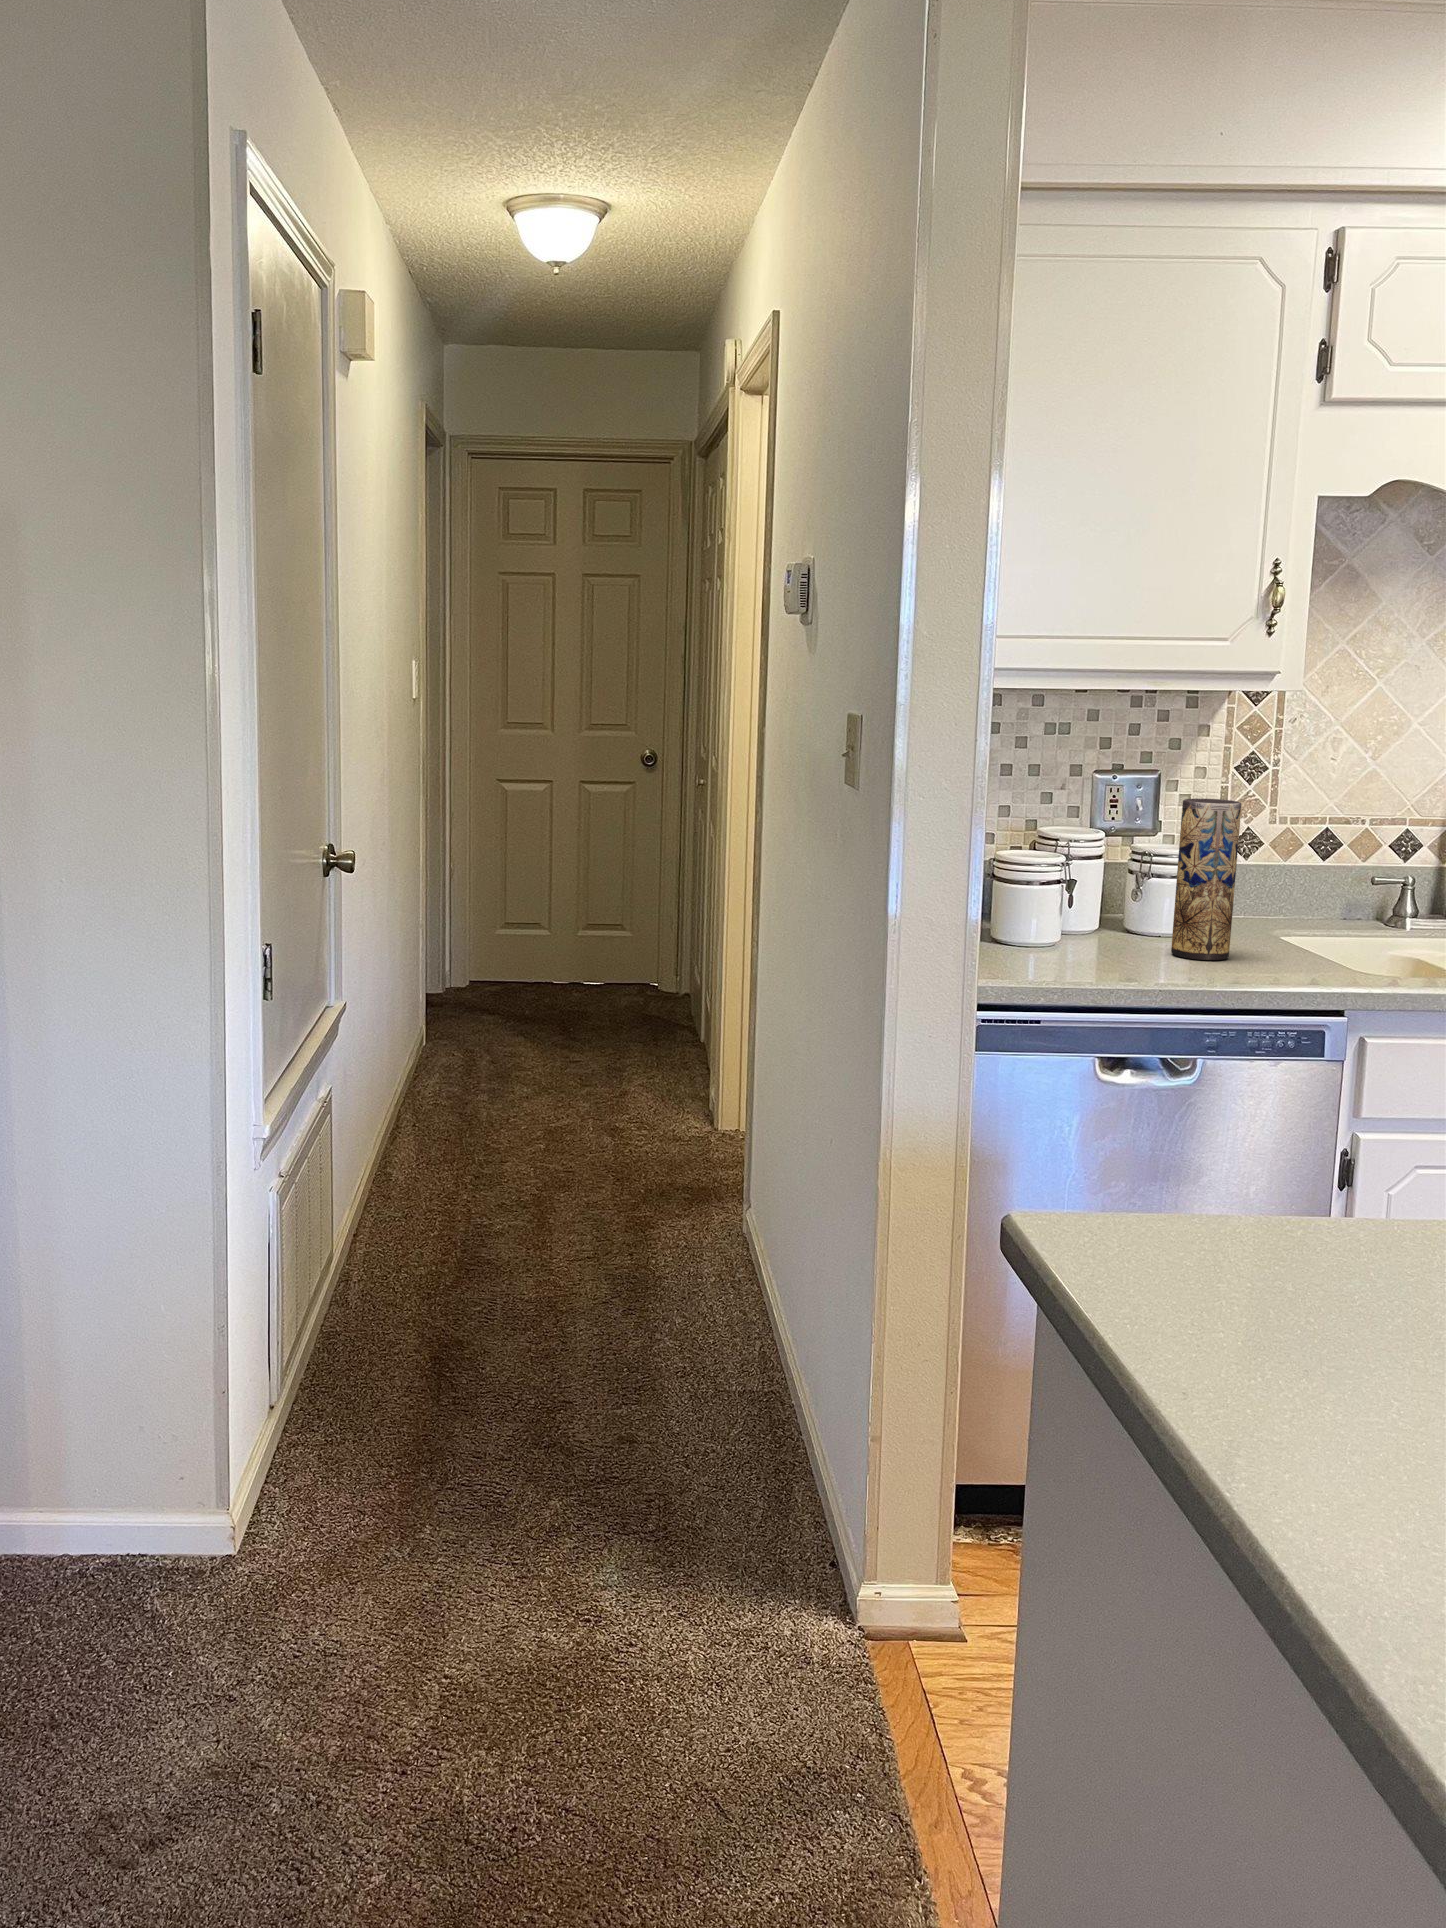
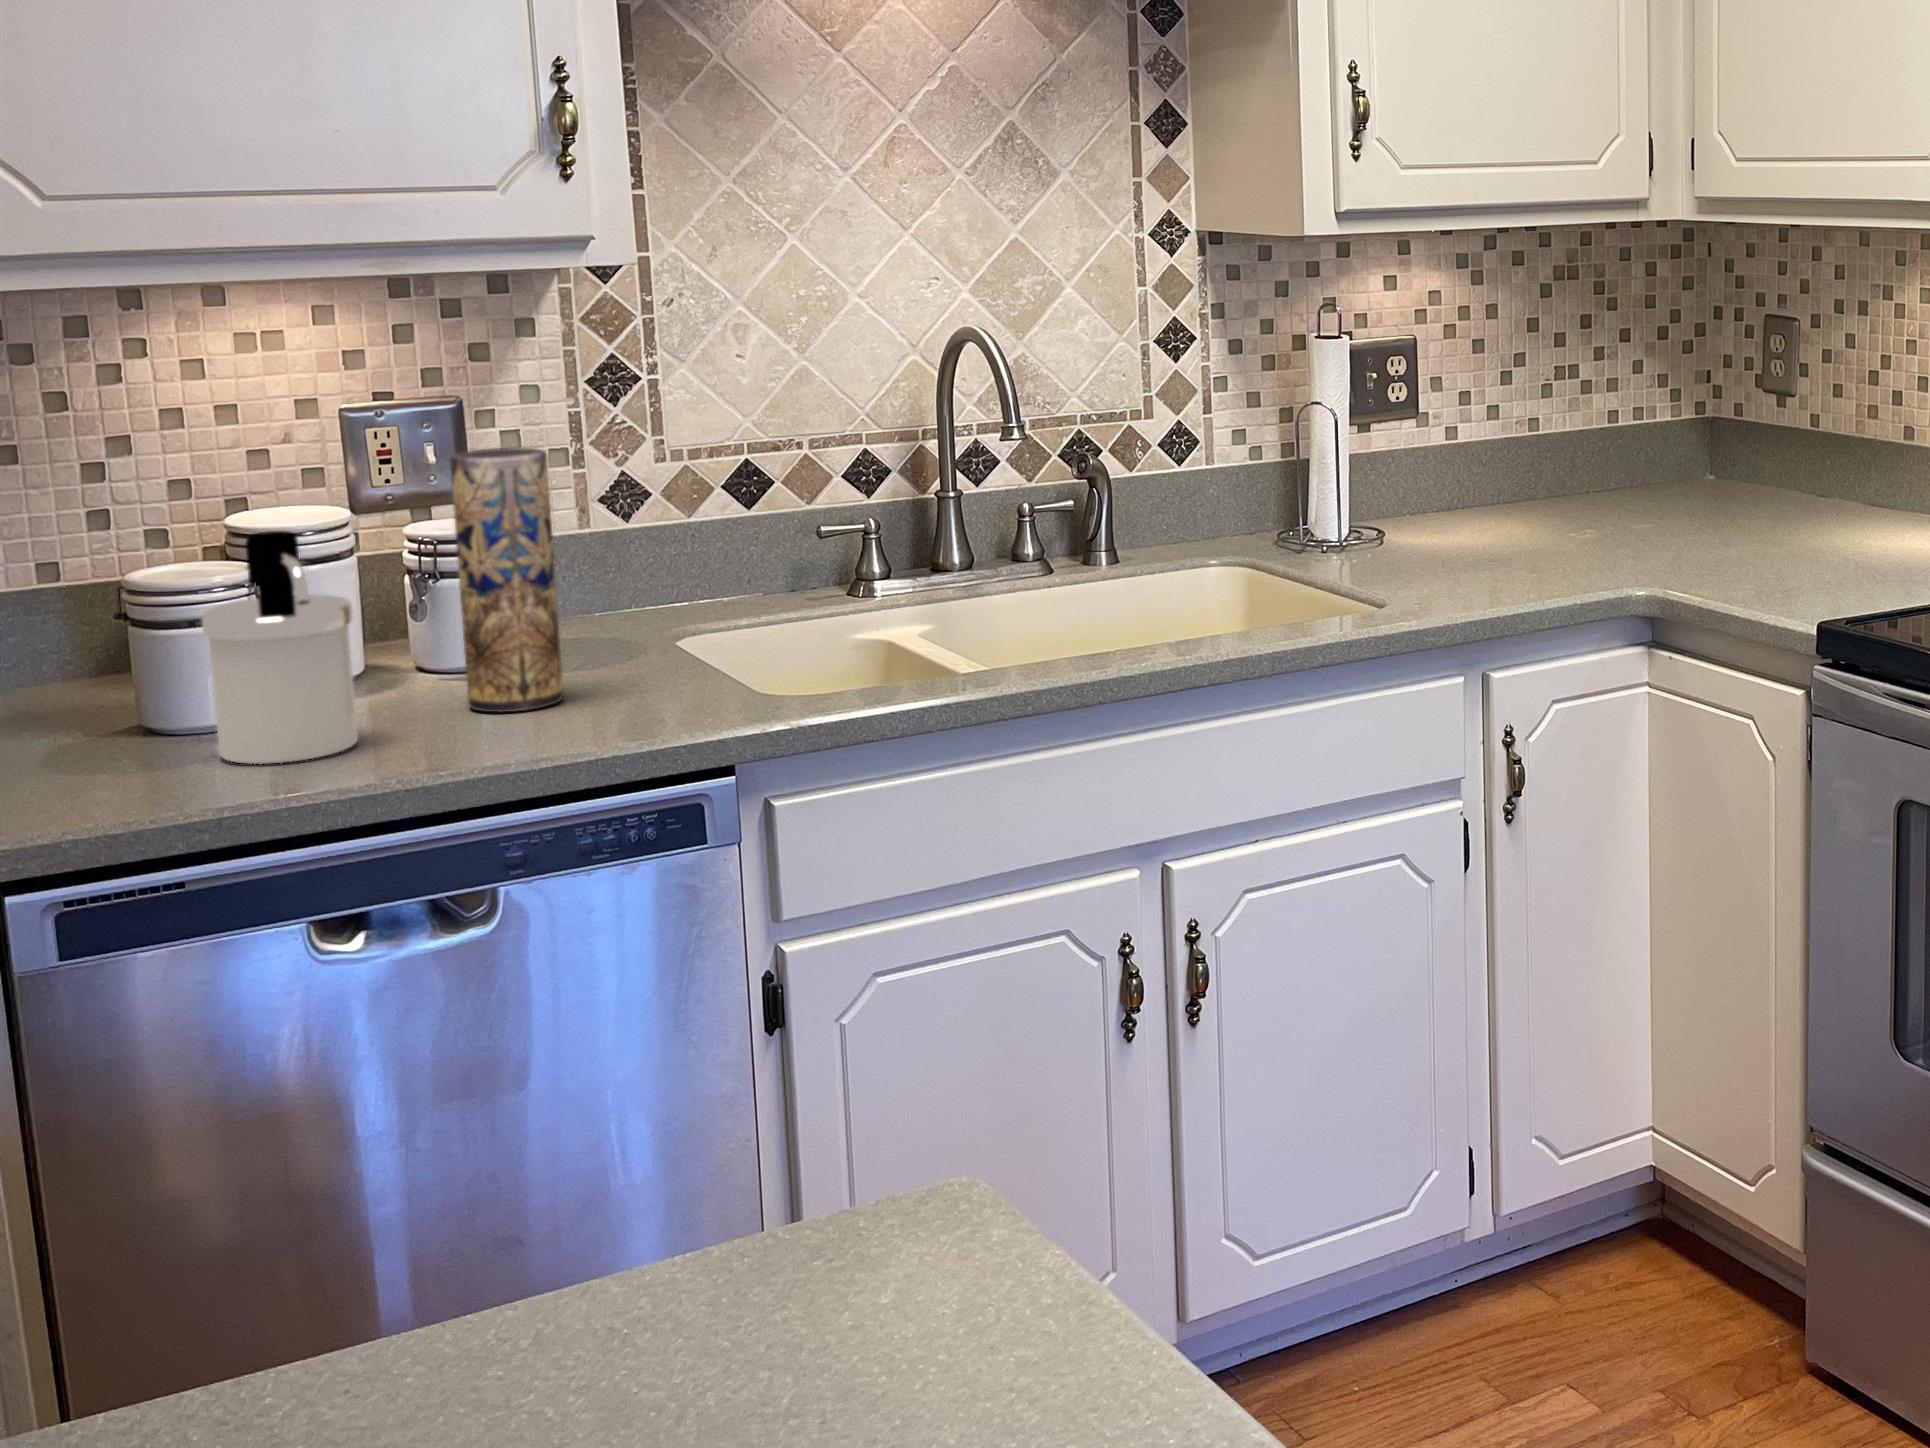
soap dispenser: none [1041,832,1125,967] -> present [202,531,358,764]

